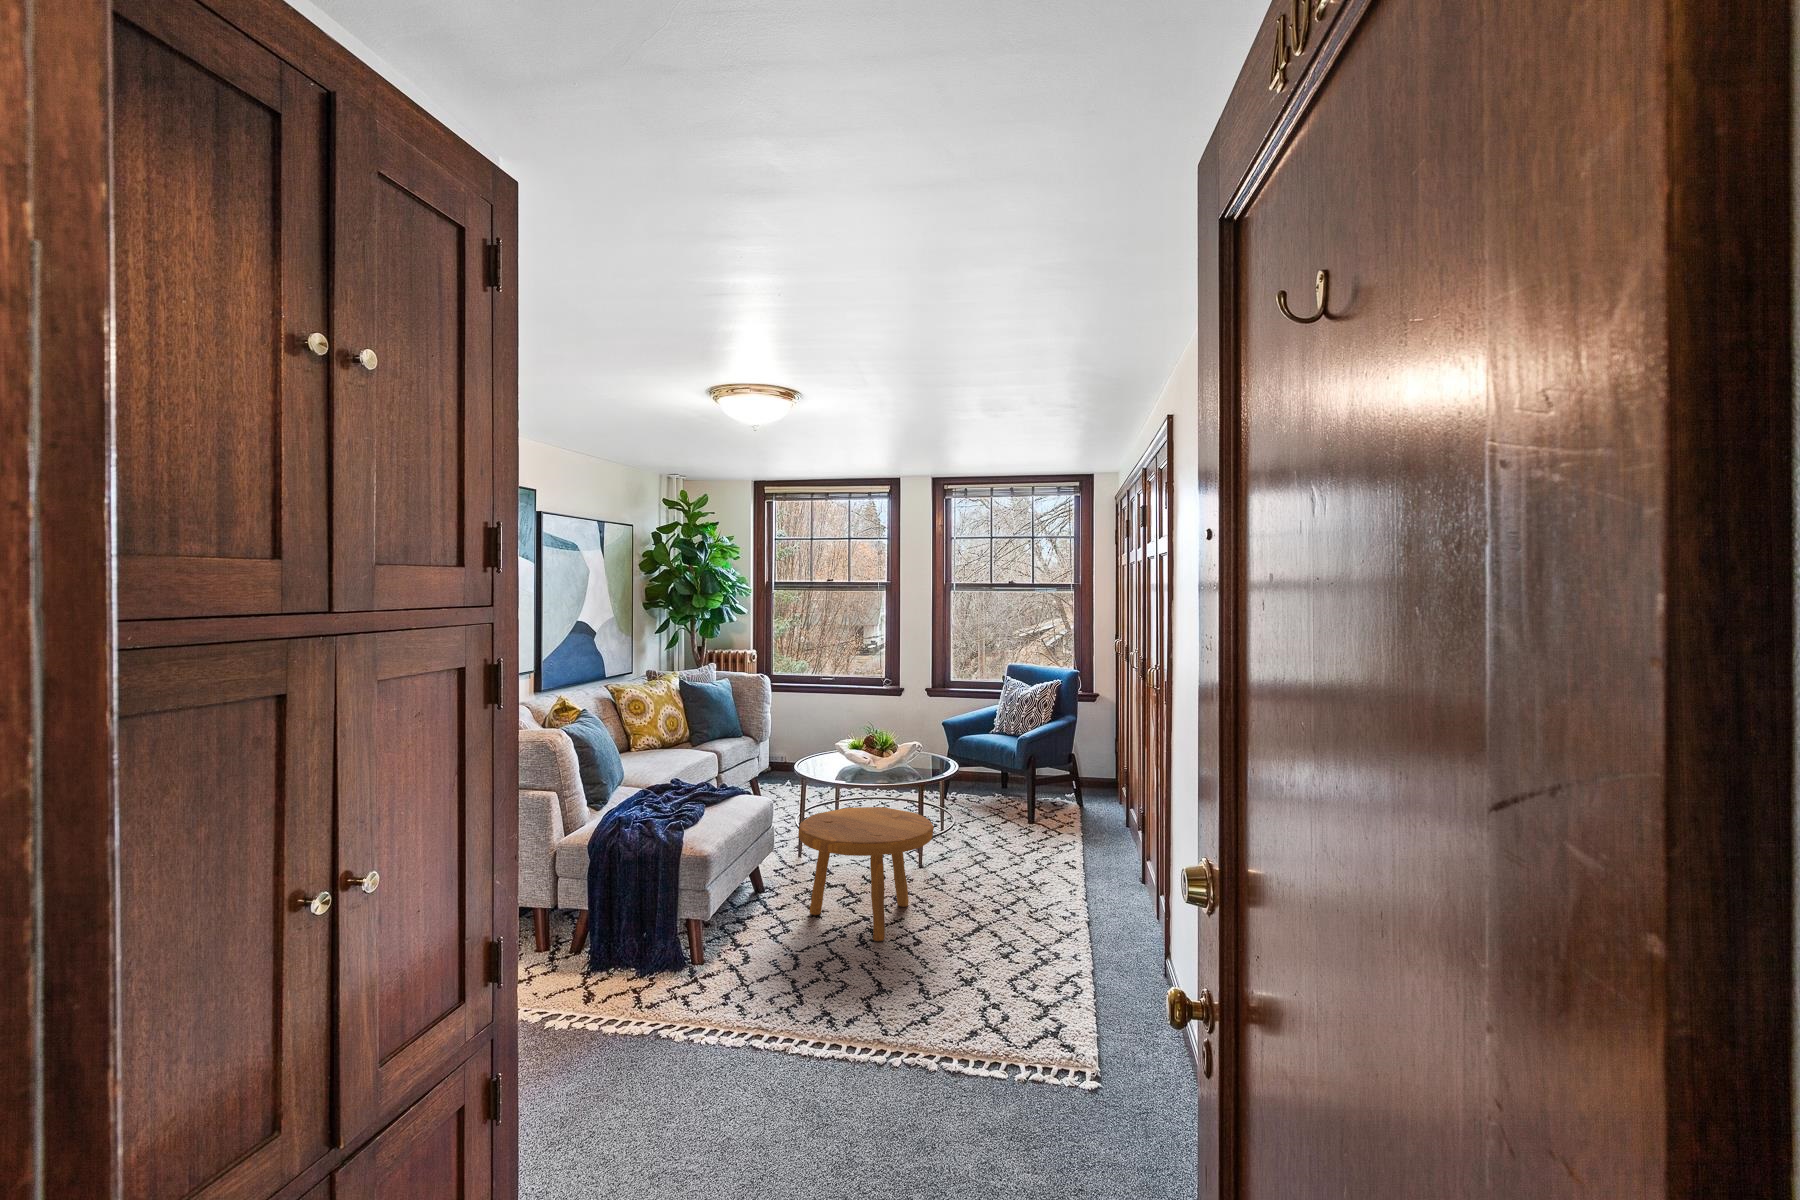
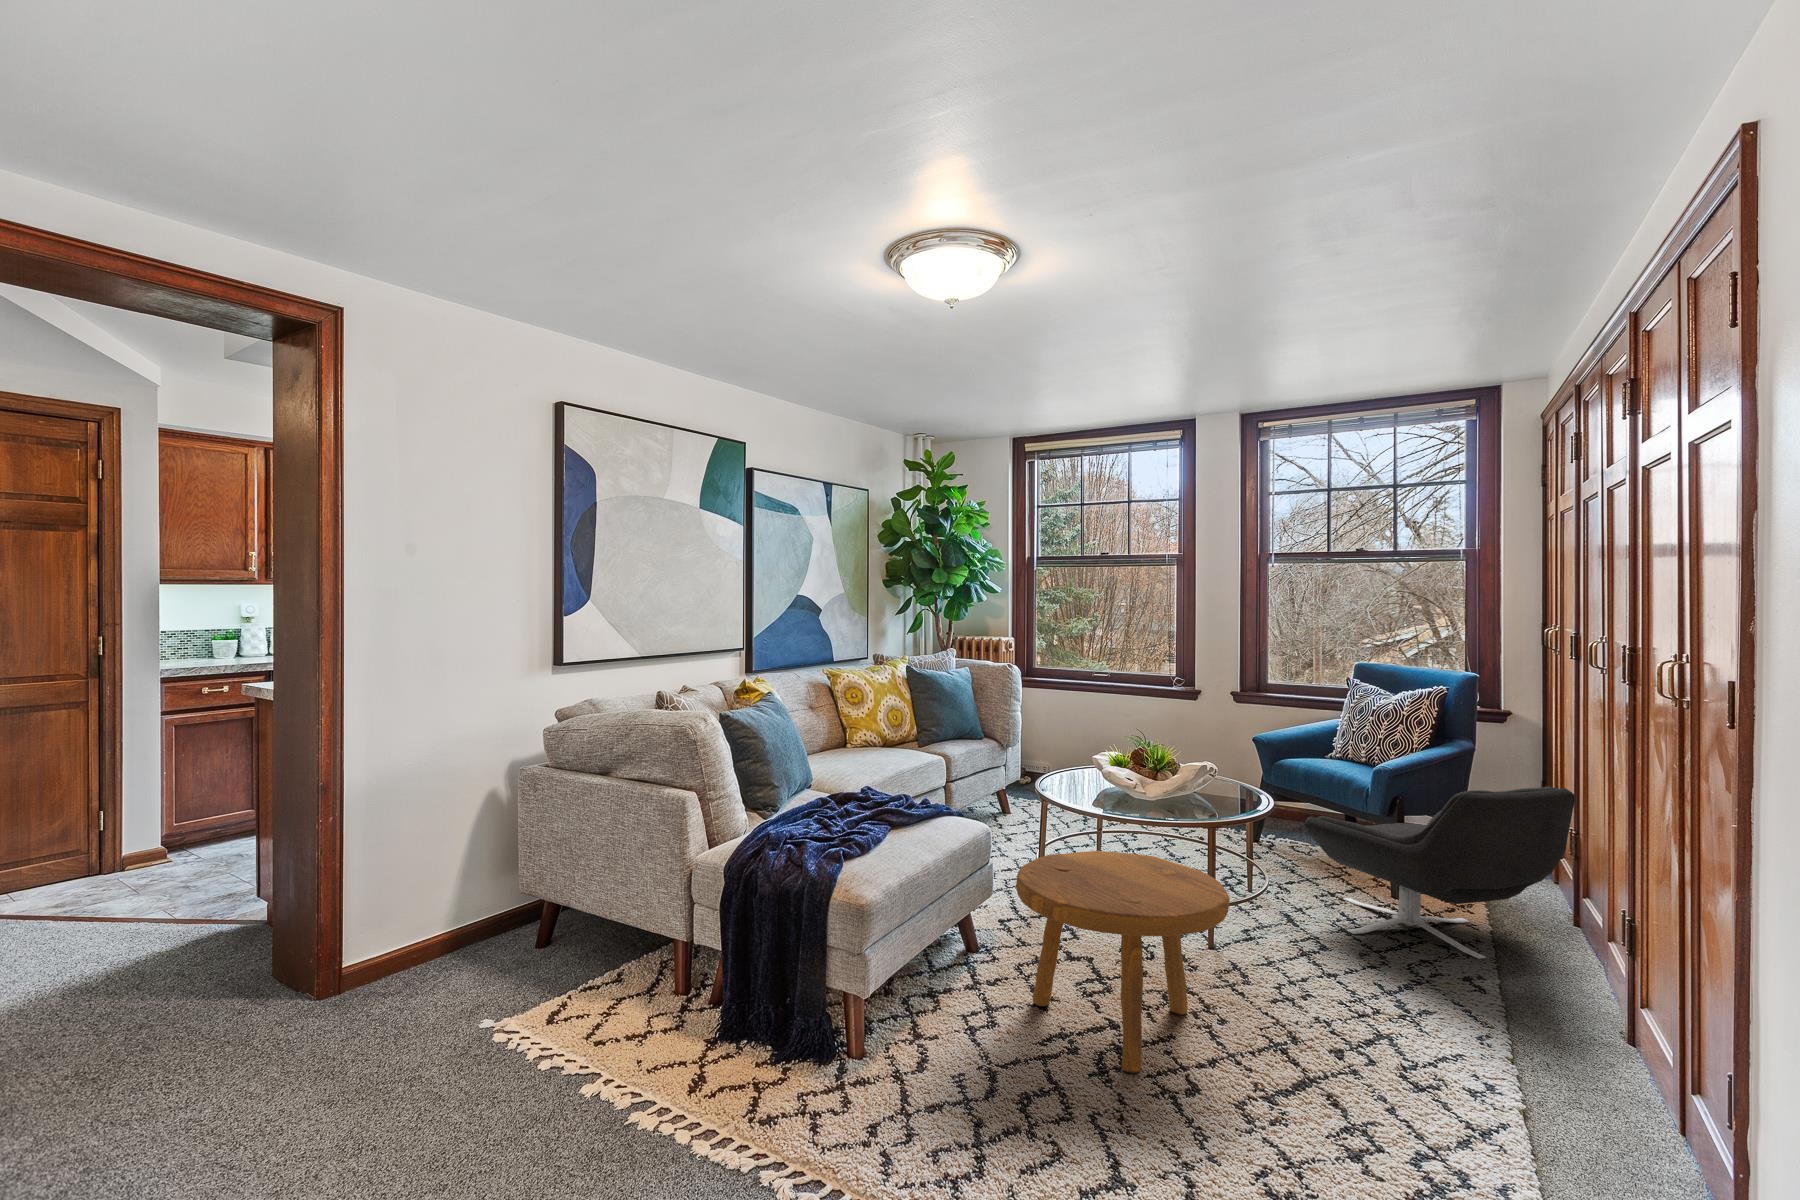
lounge chair: none [975,740,1128,852] -> present [1304,787,1575,959]

